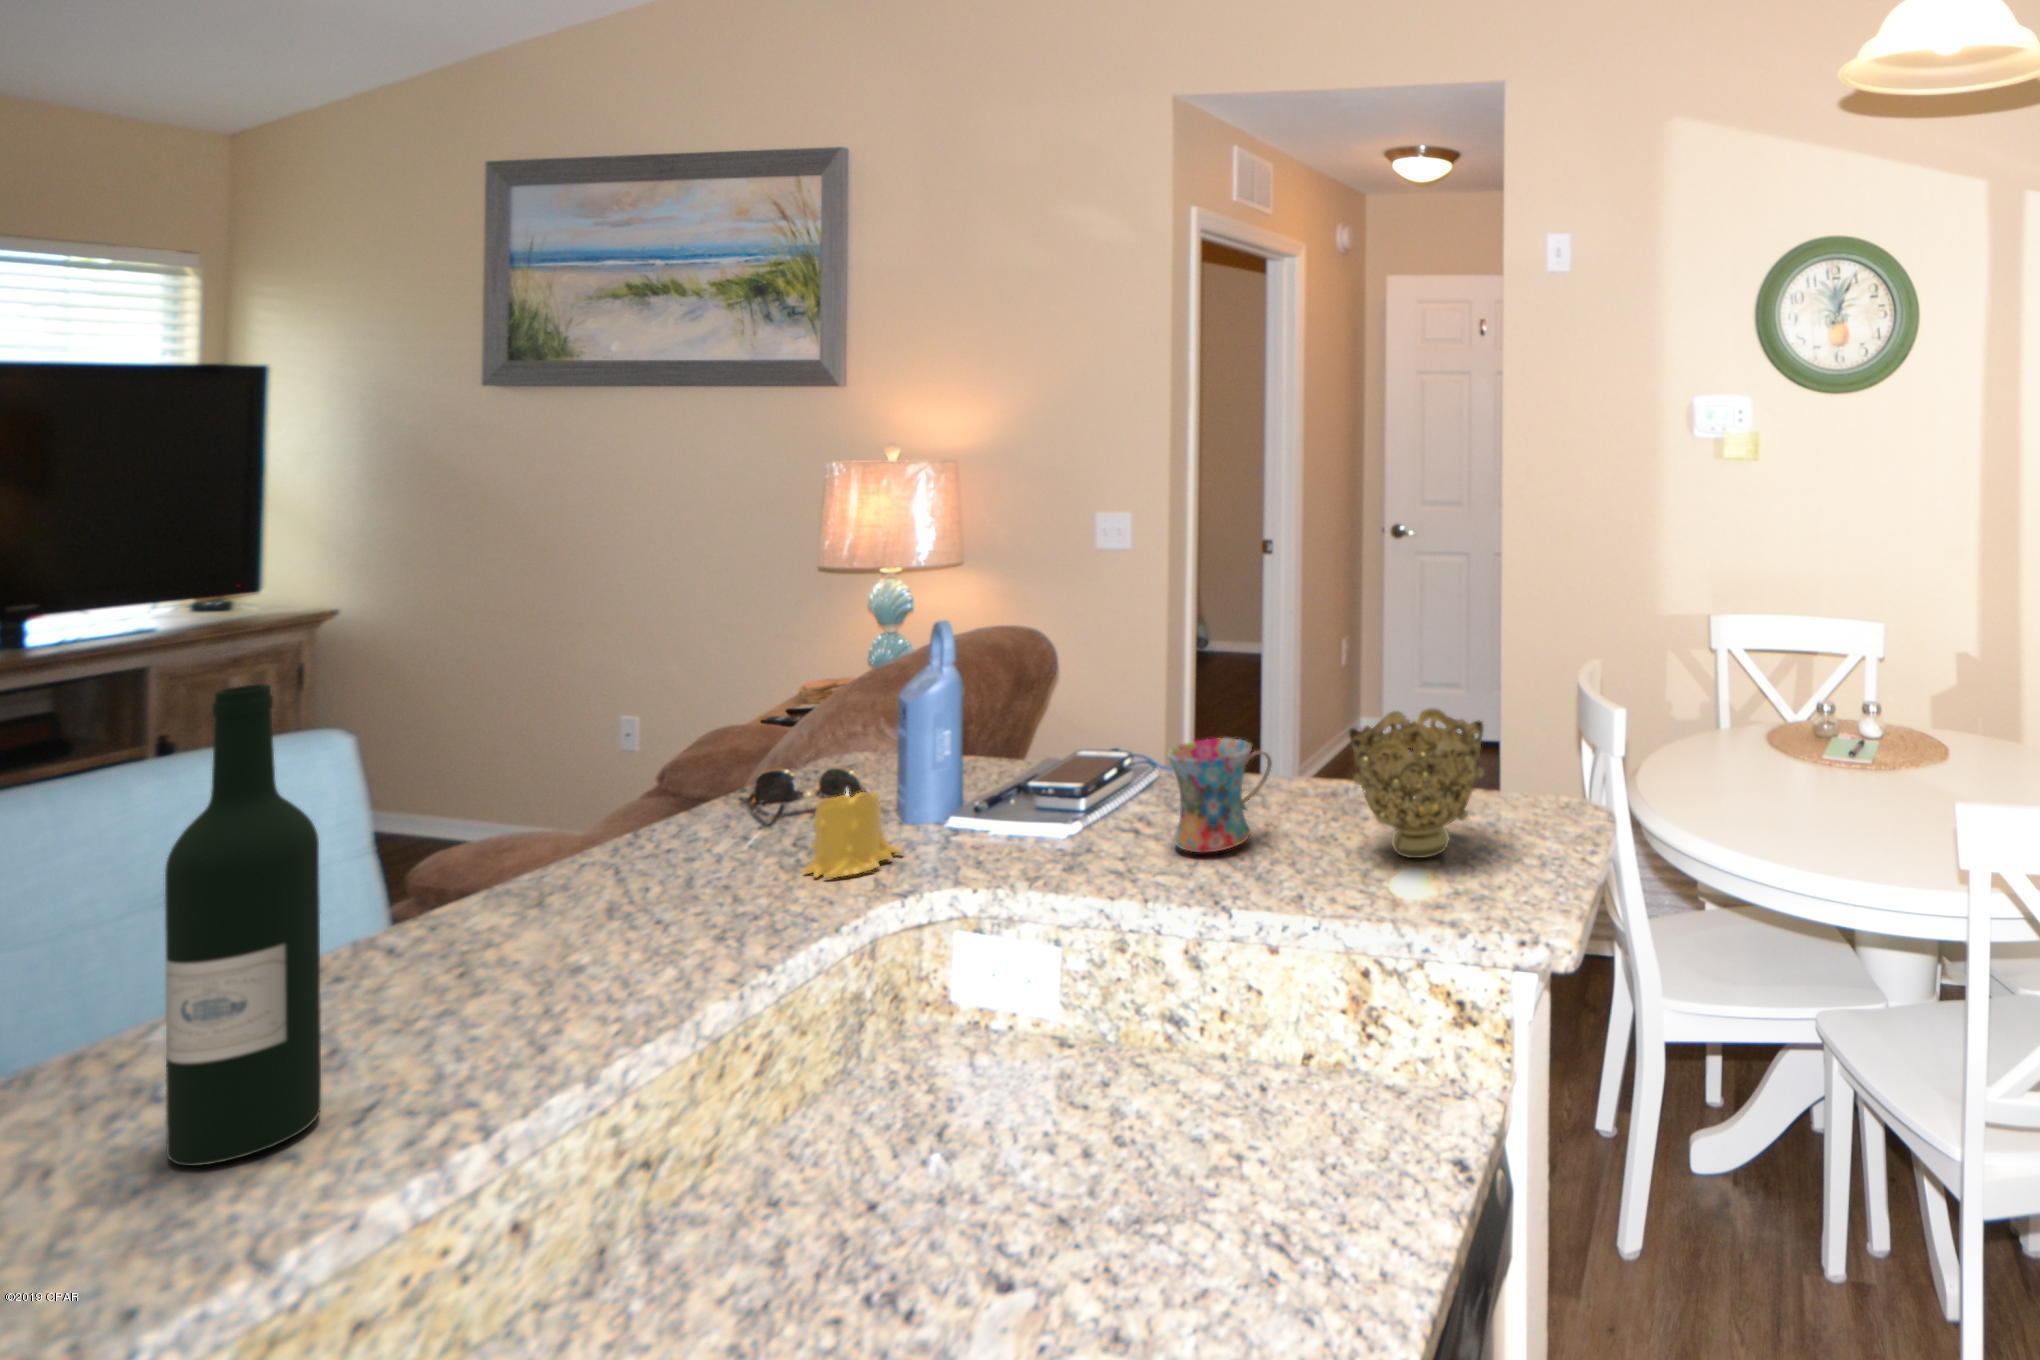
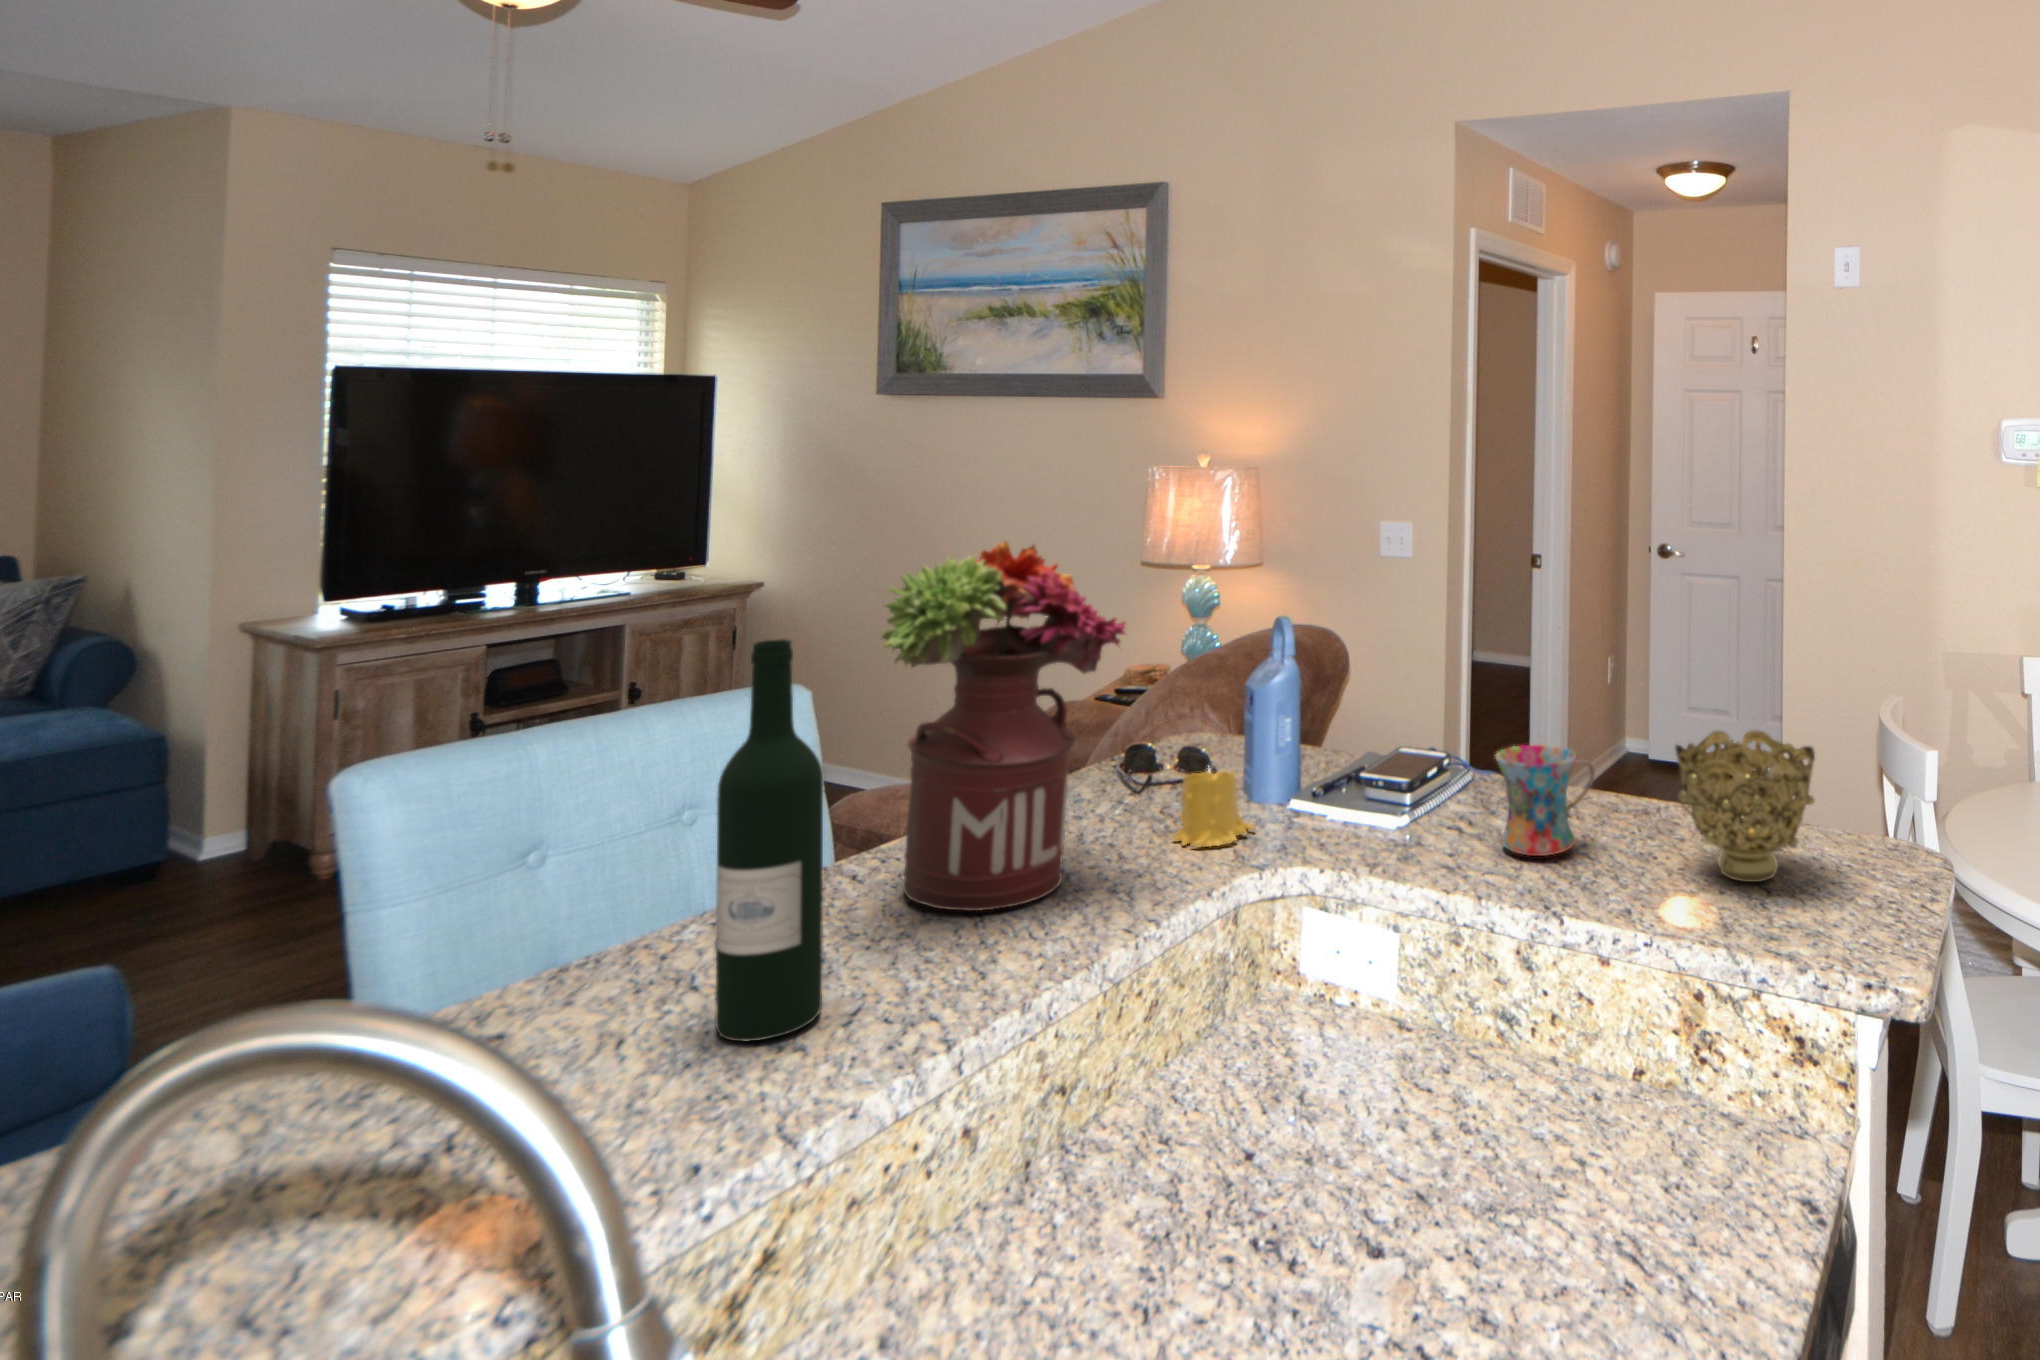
flower arrangement: none [413,554,742,978] -> present [881,542,1125,911]

